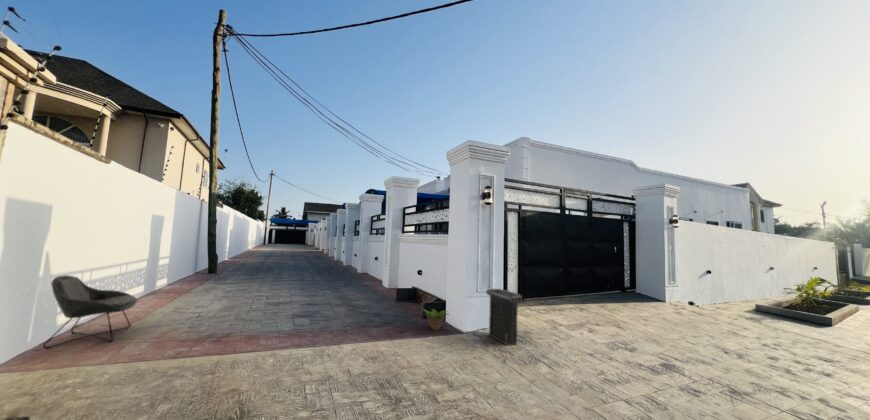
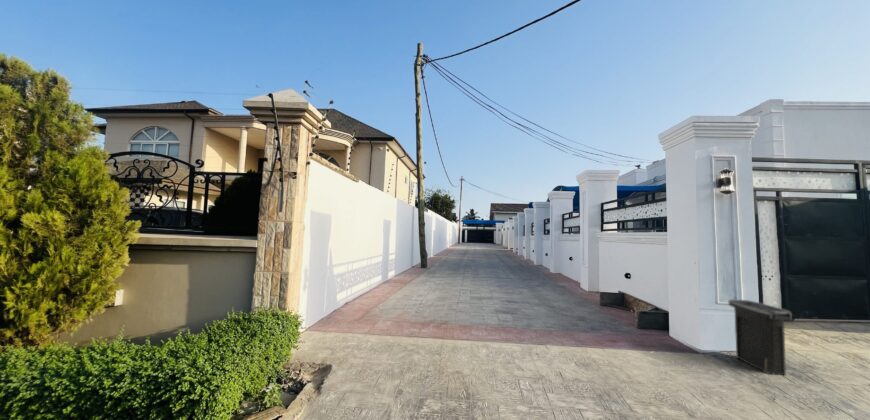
lounge chair: present [43,275,137,349] -> none [350,262,392,311]
decorative plant: present [423,309,446,330] -> none [633,314,673,341]

